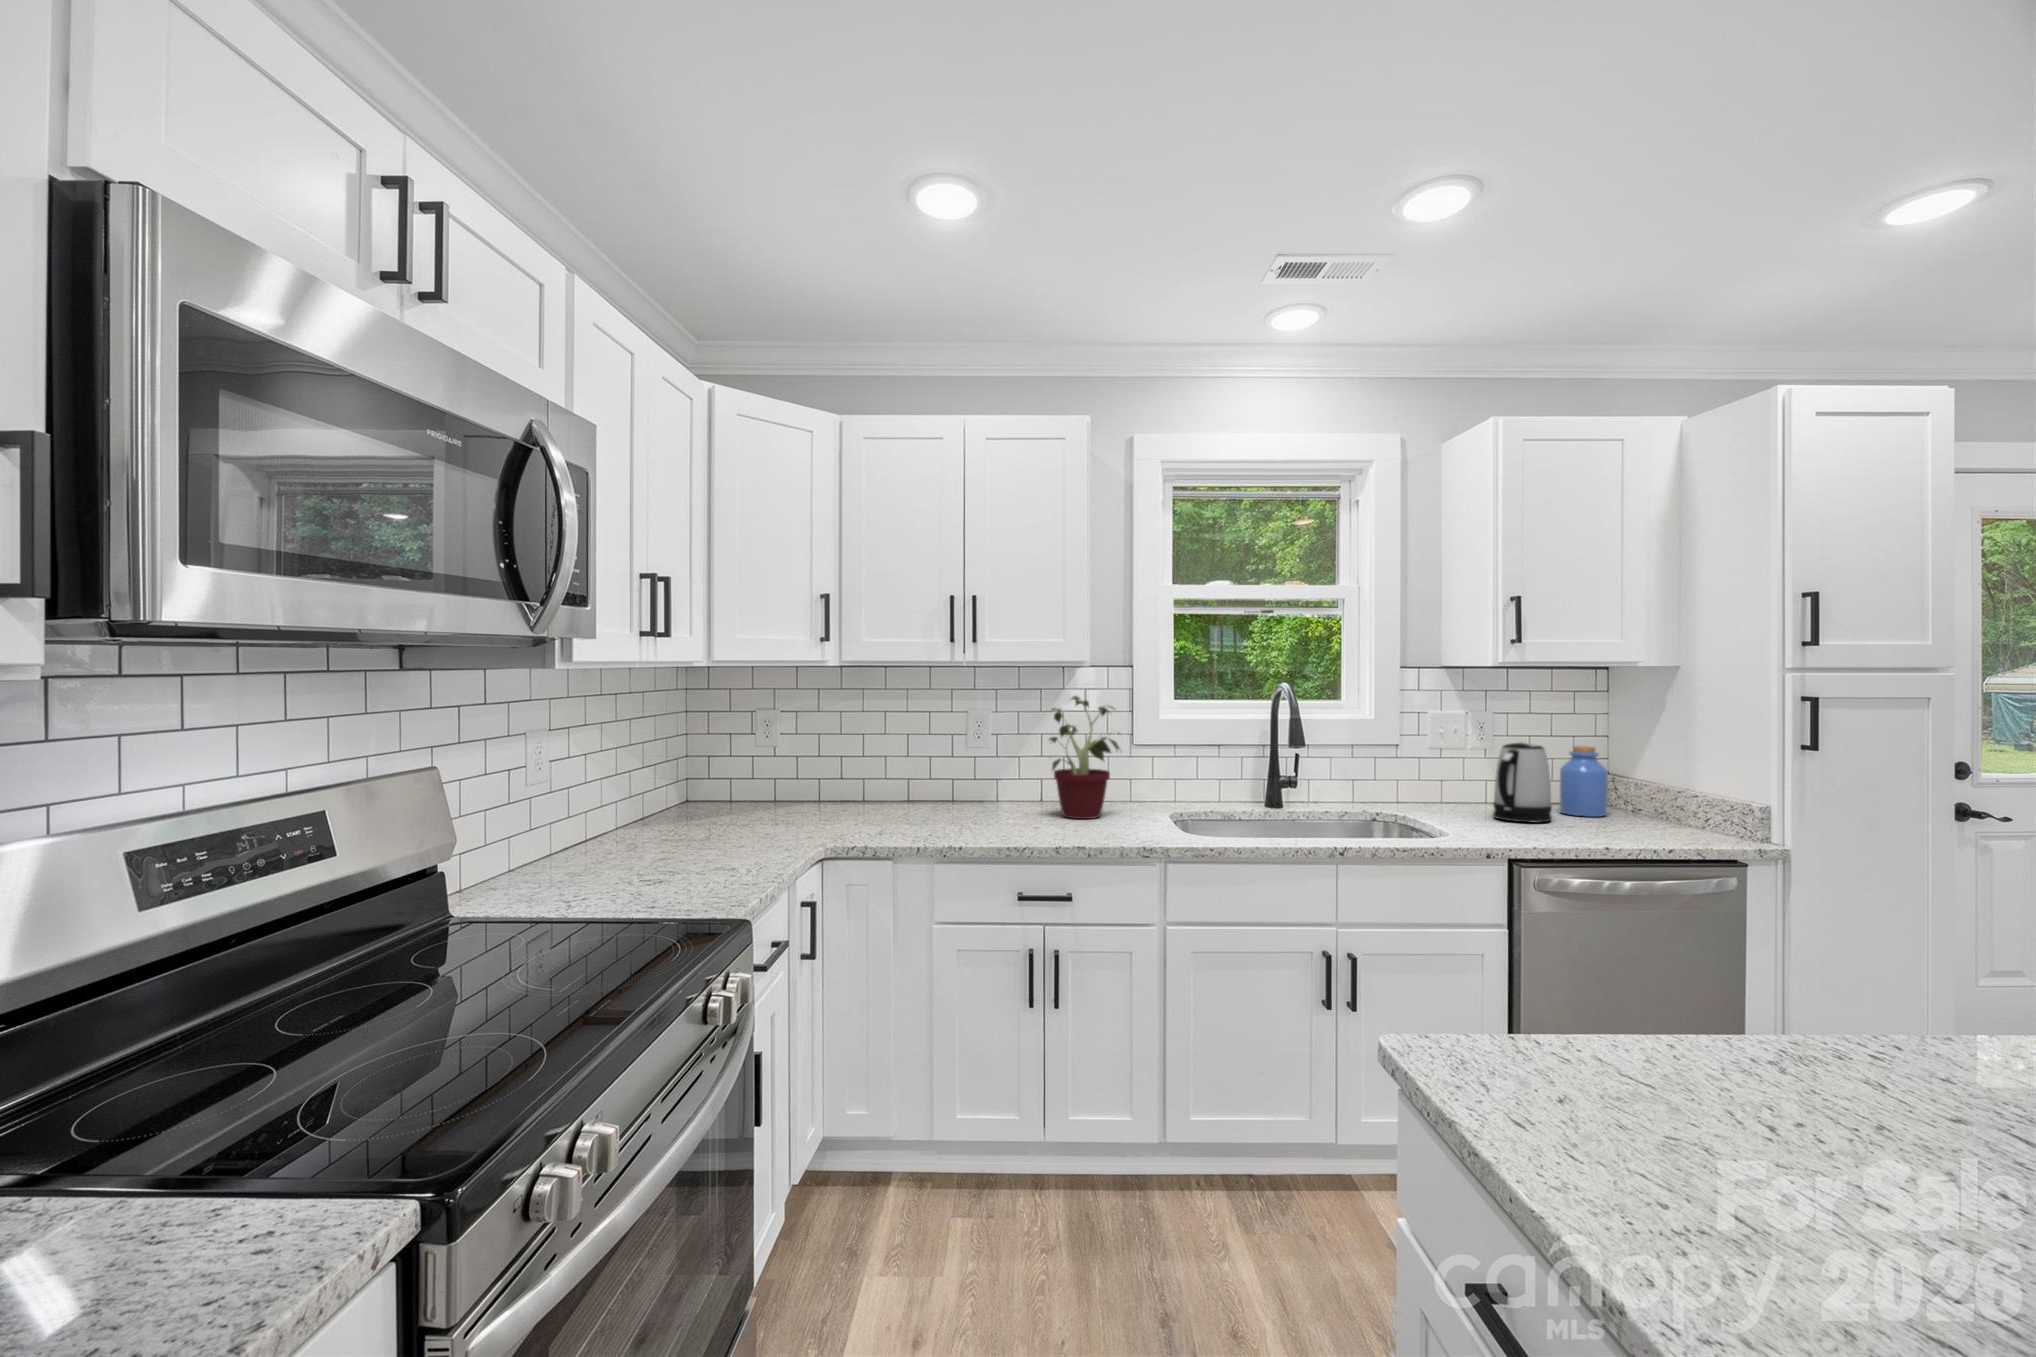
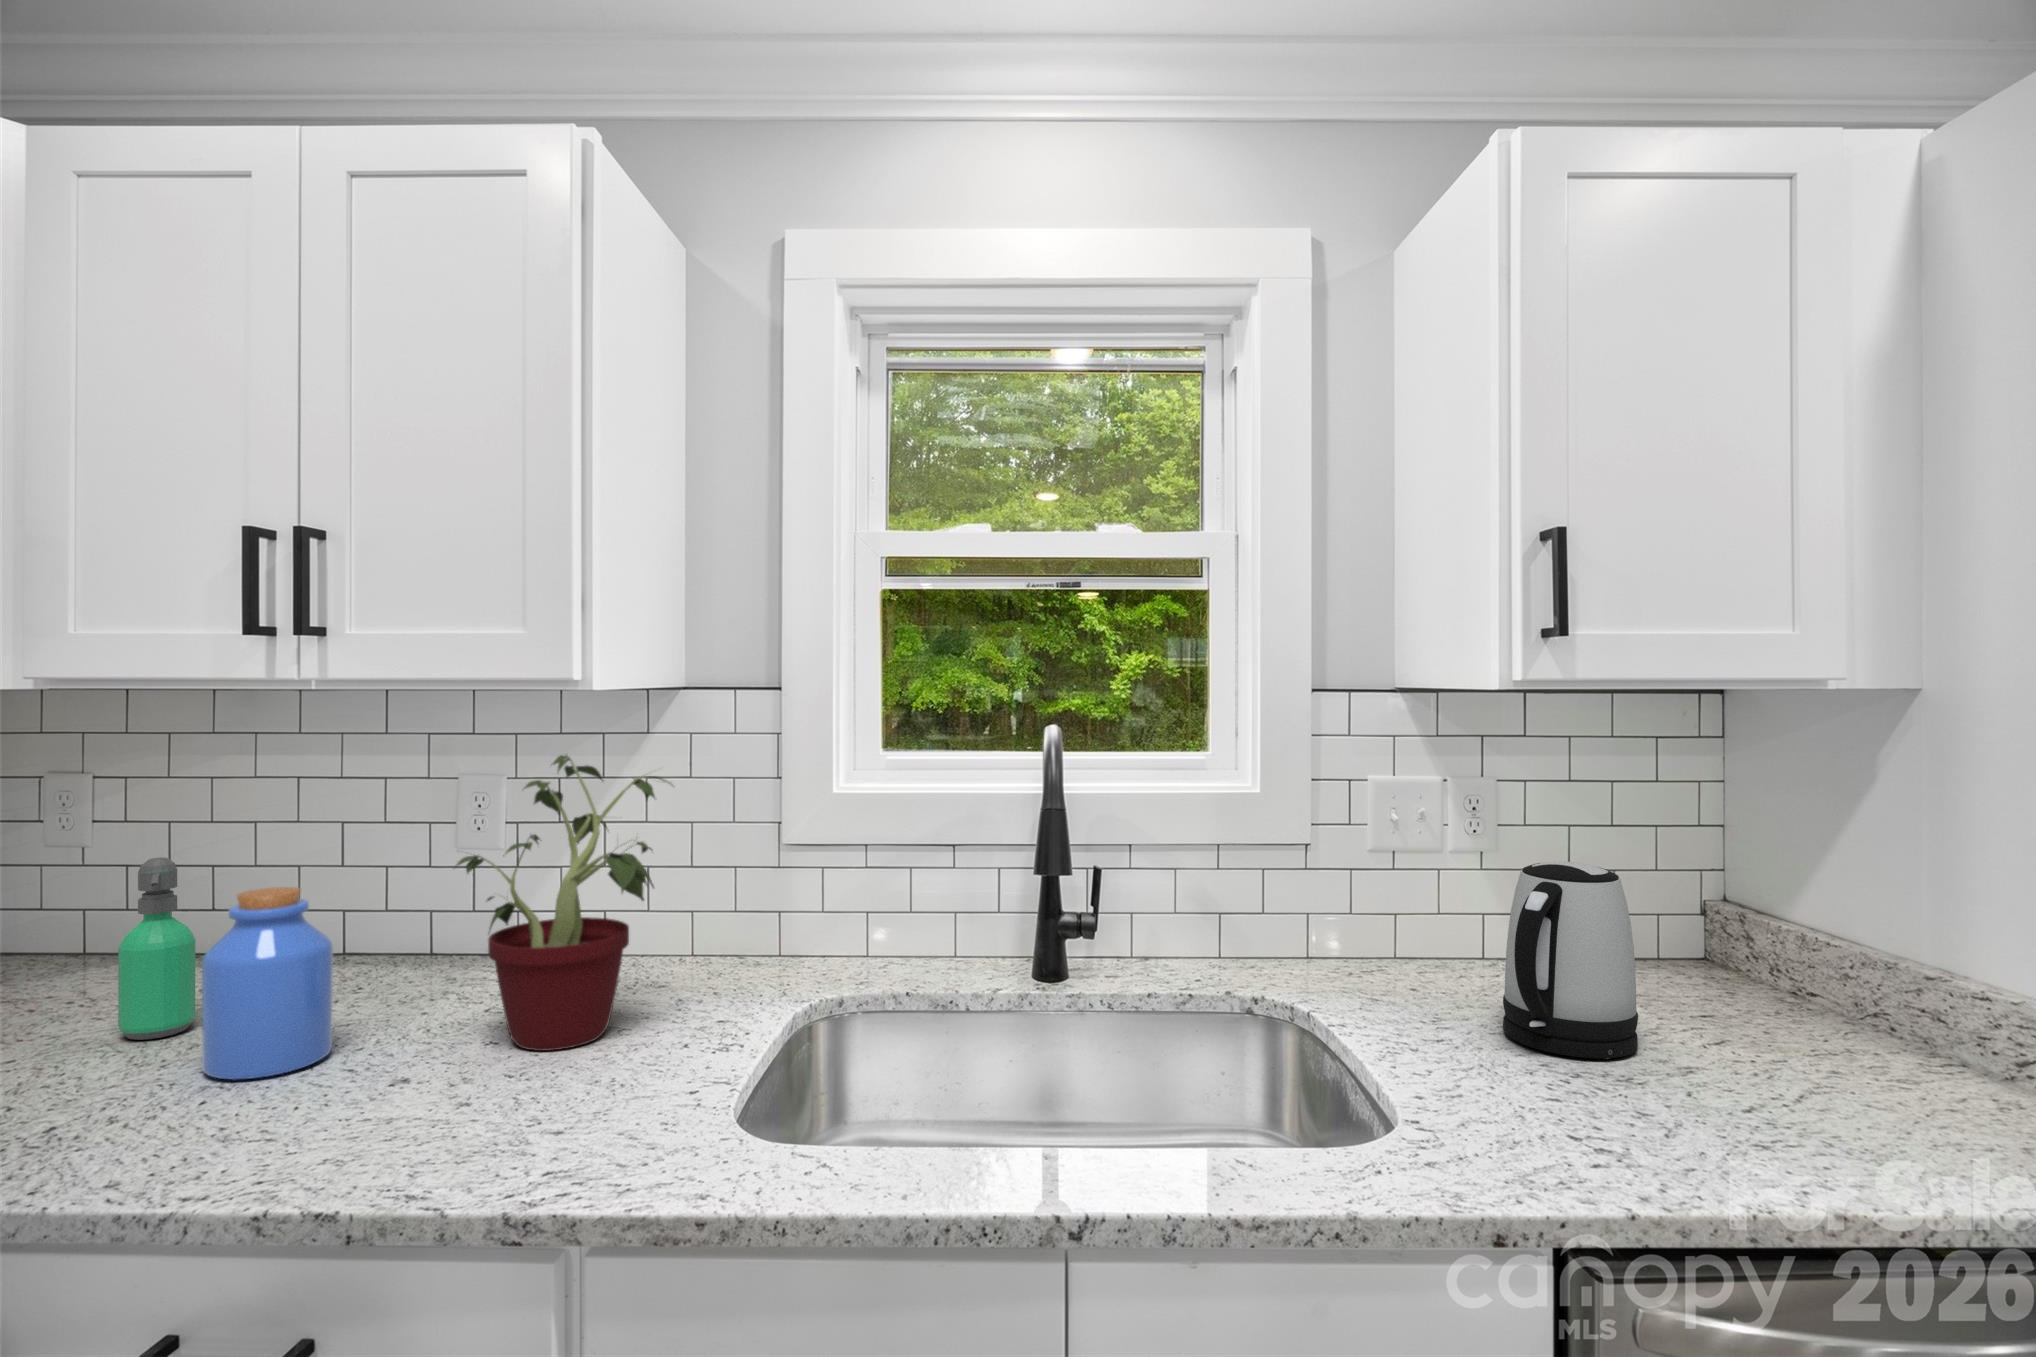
soap dispenser: none [893,740,919,816] -> present [118,857,195,1040]
jar: present [1559,746,1608,817] -> present [202,887,333,1080]

